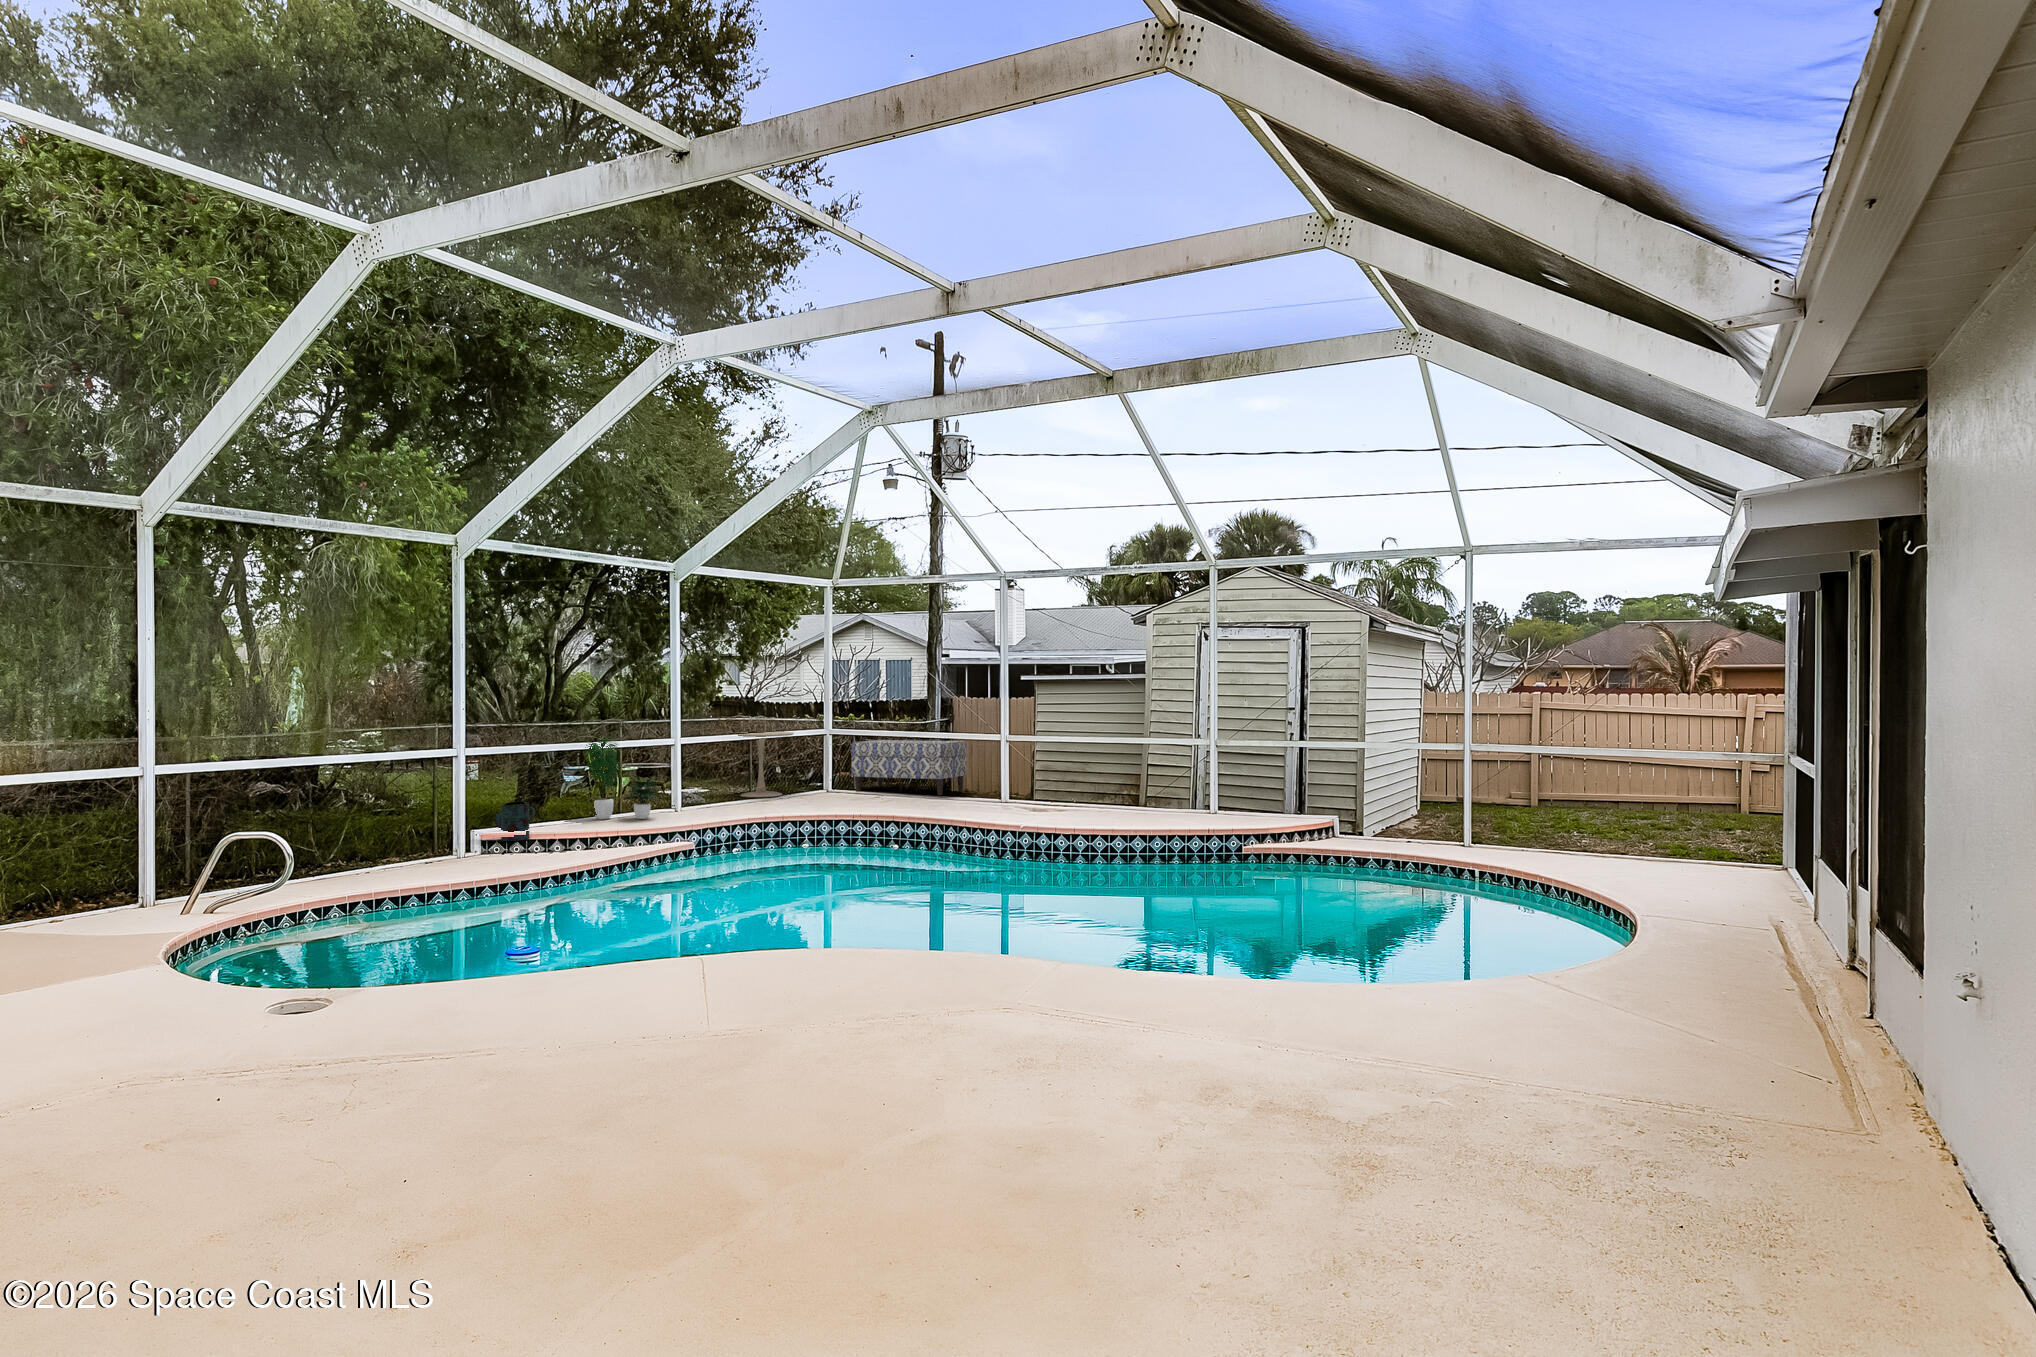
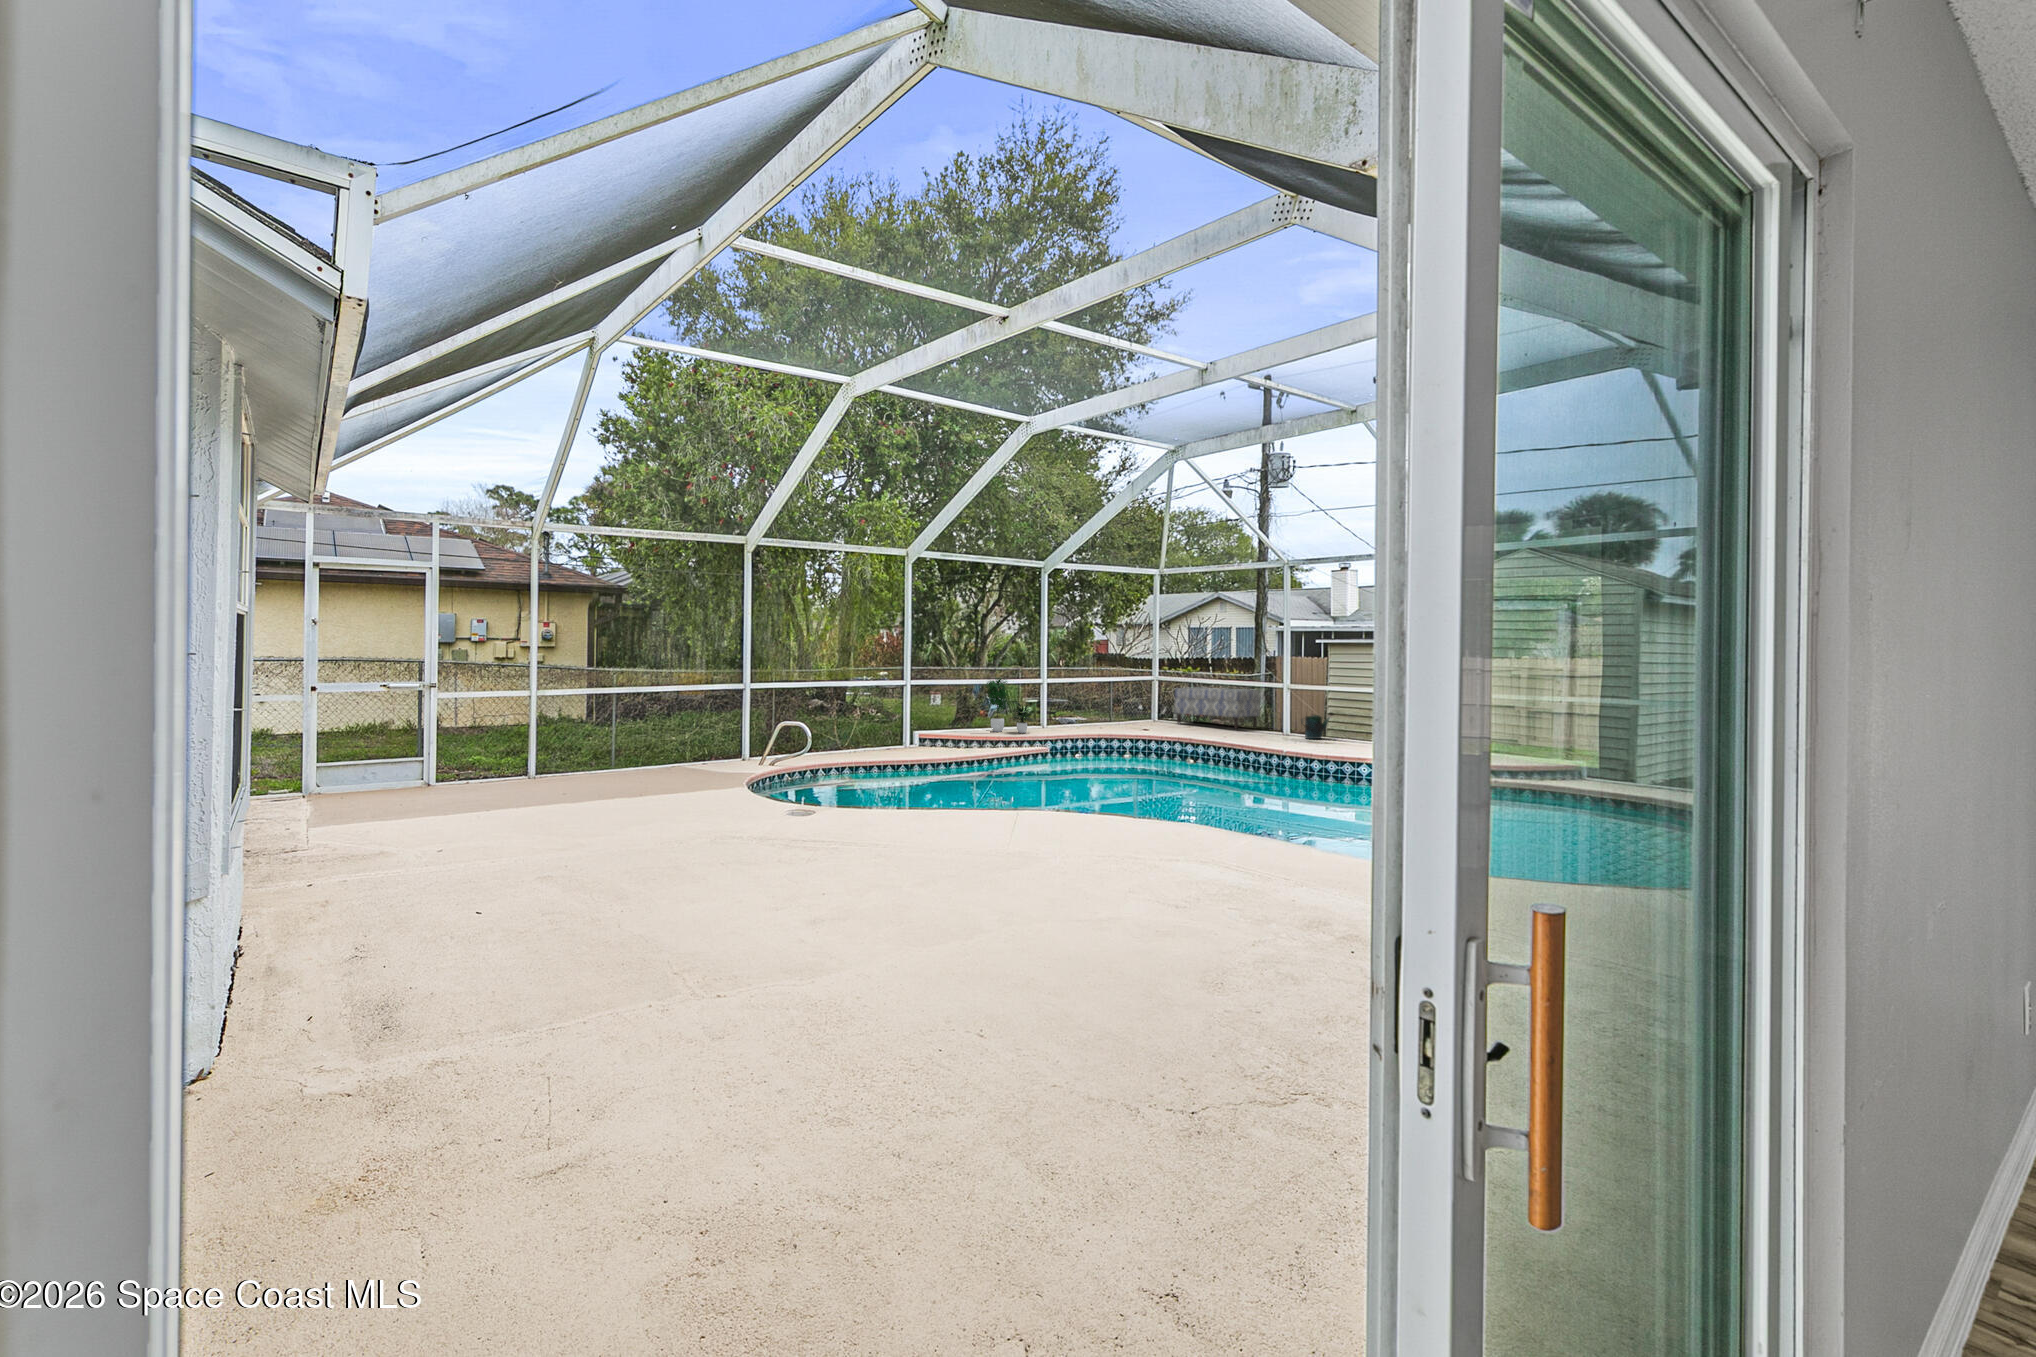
side table: present [735,732,794,797] -> none [1086,679,1132,724]
watering can: present [495,801,536,841] -> present [1304,712,1333,739]

